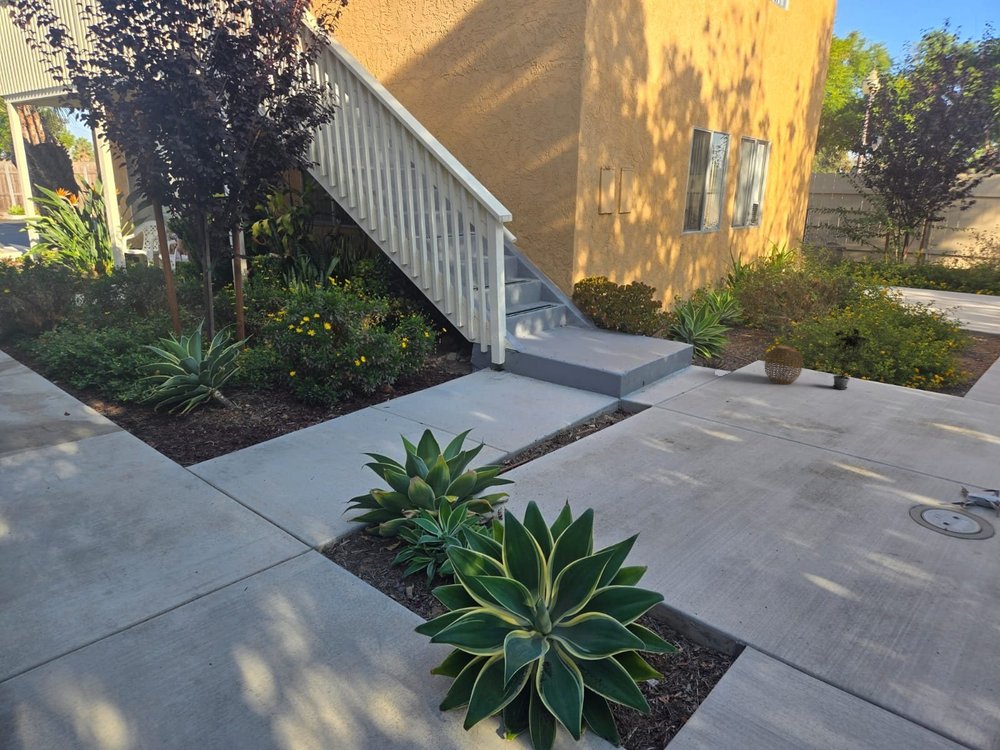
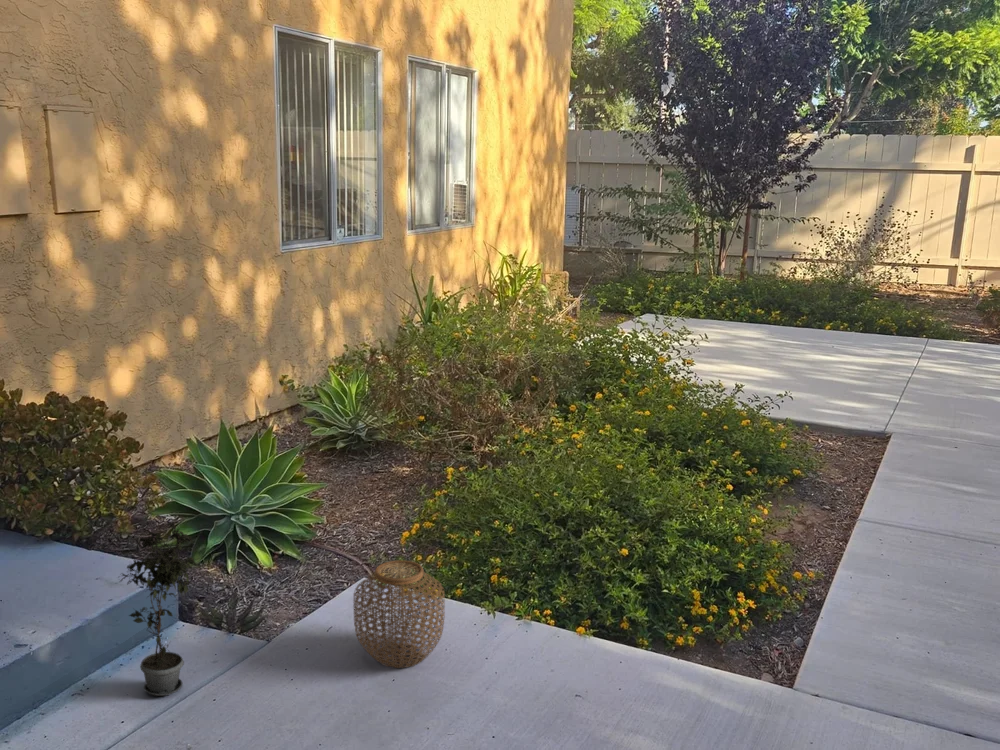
potted plant: present [833,326,869,389] -> present [121,522,197,696]

